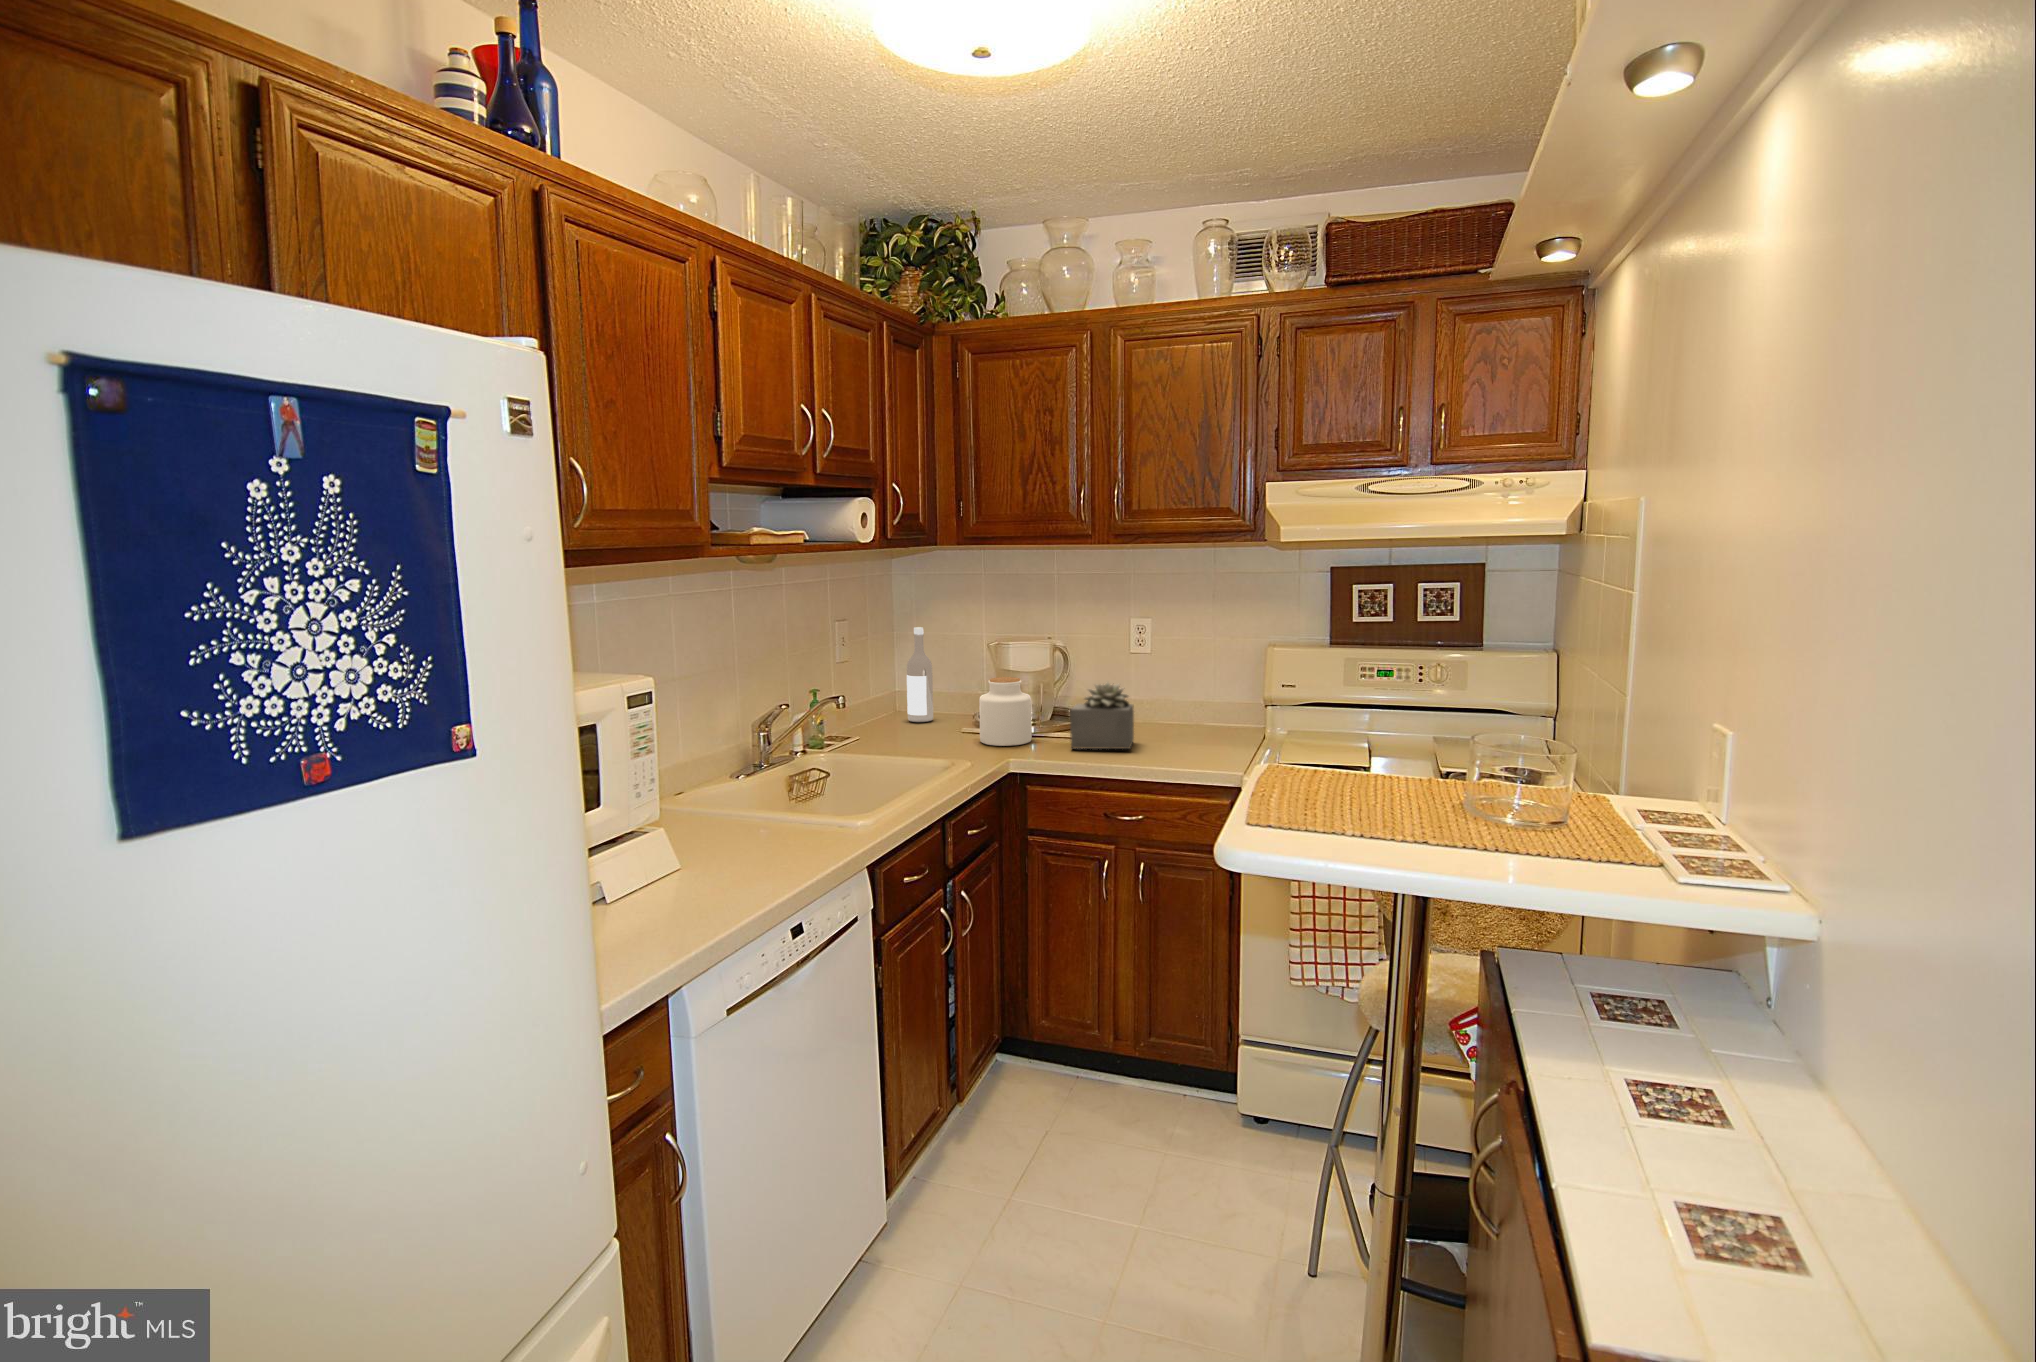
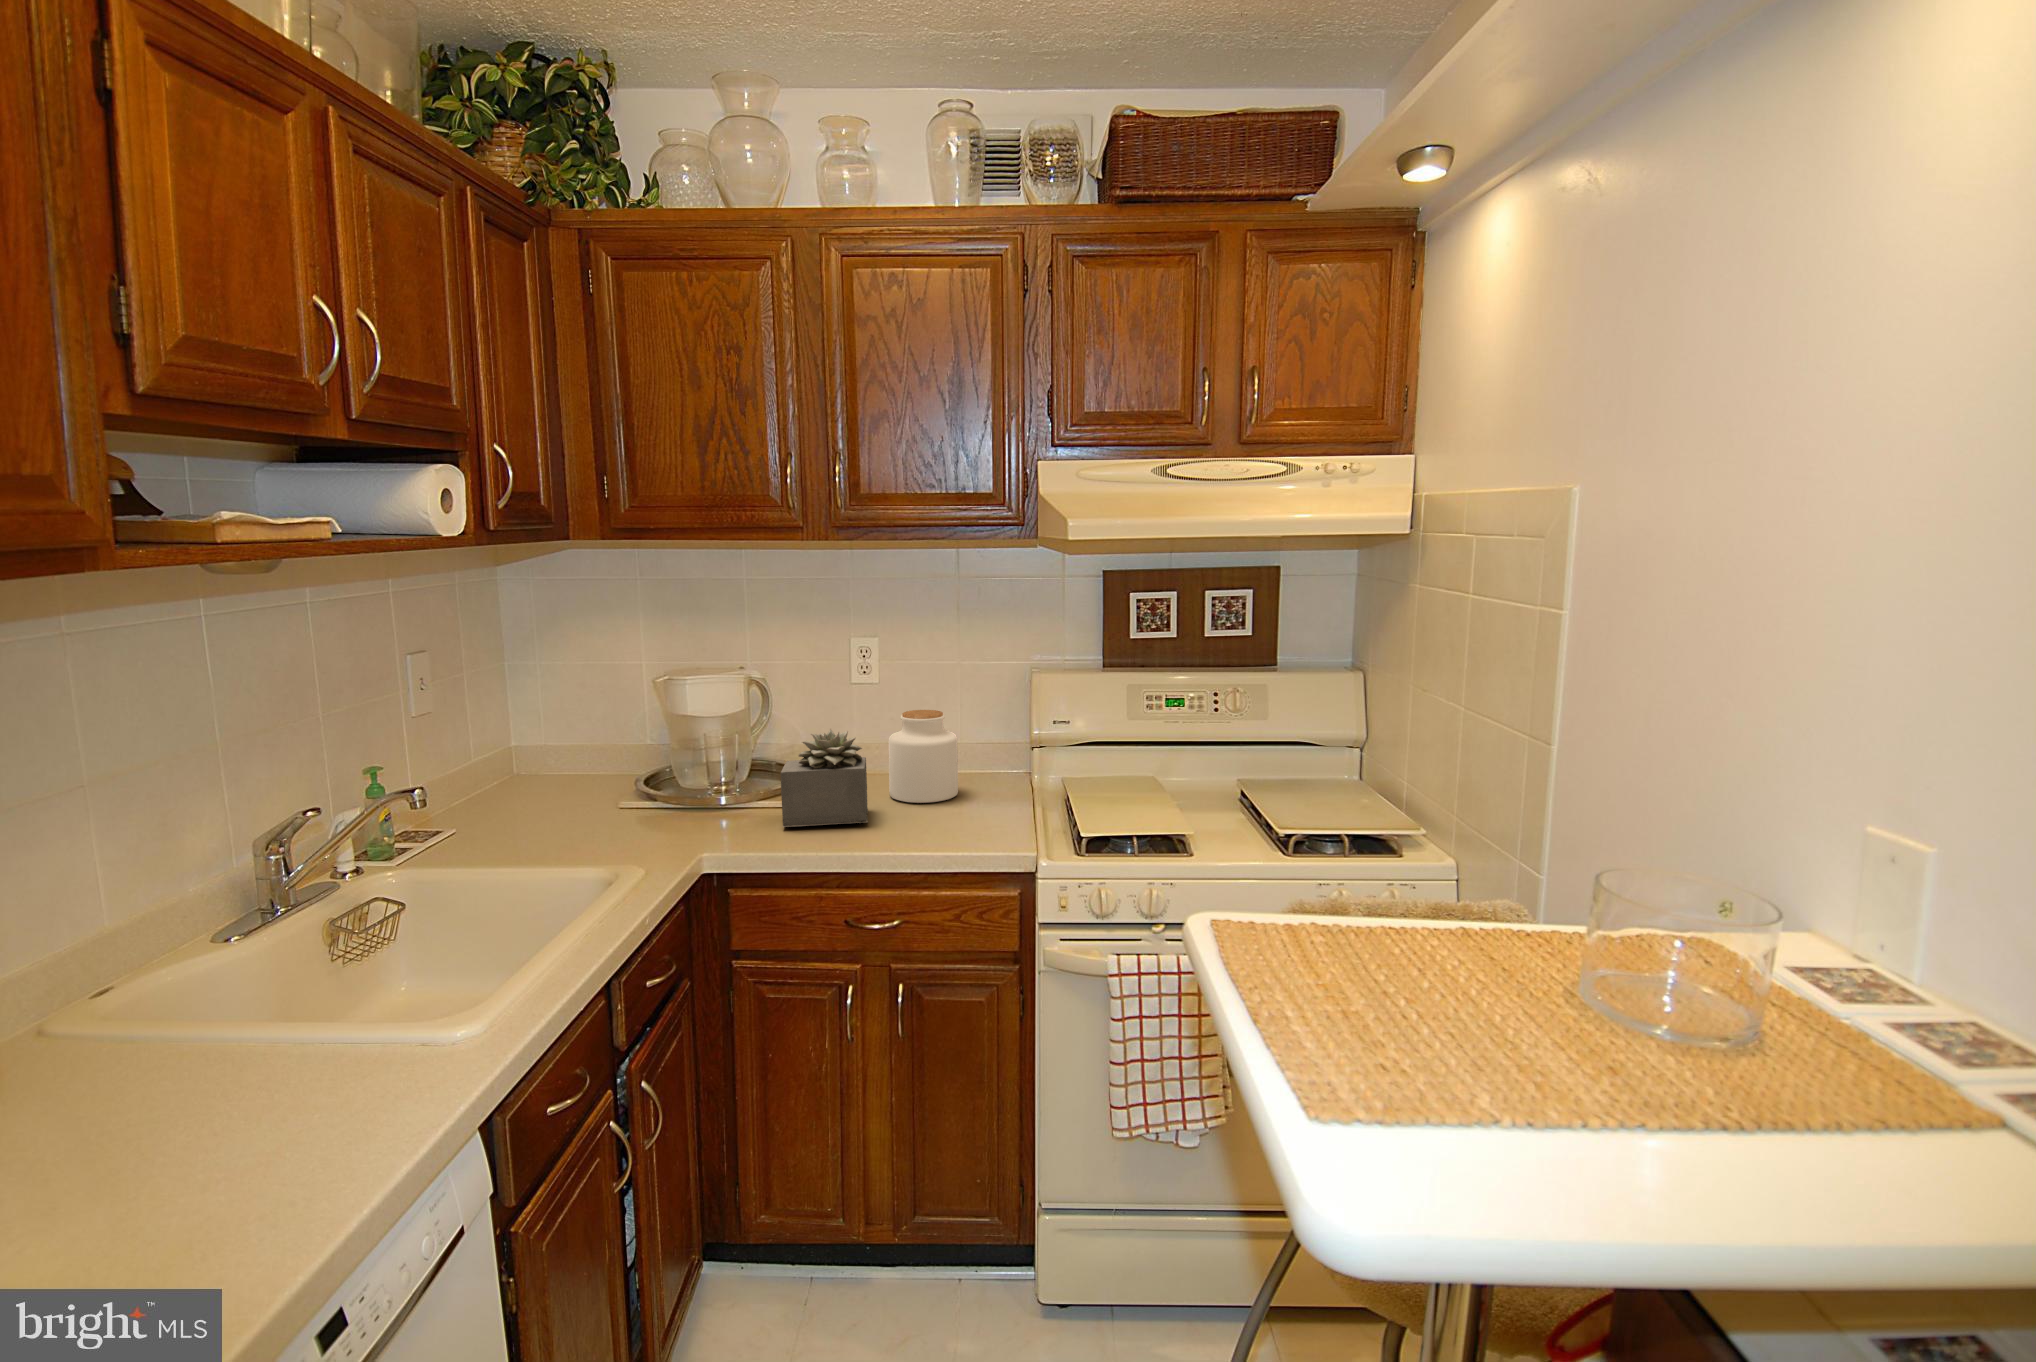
wine bottle: present [907,627,933,722] -> none [523,656,568,795]
jar: present [979,677,1032,746] -> present [889,710,958,803]

